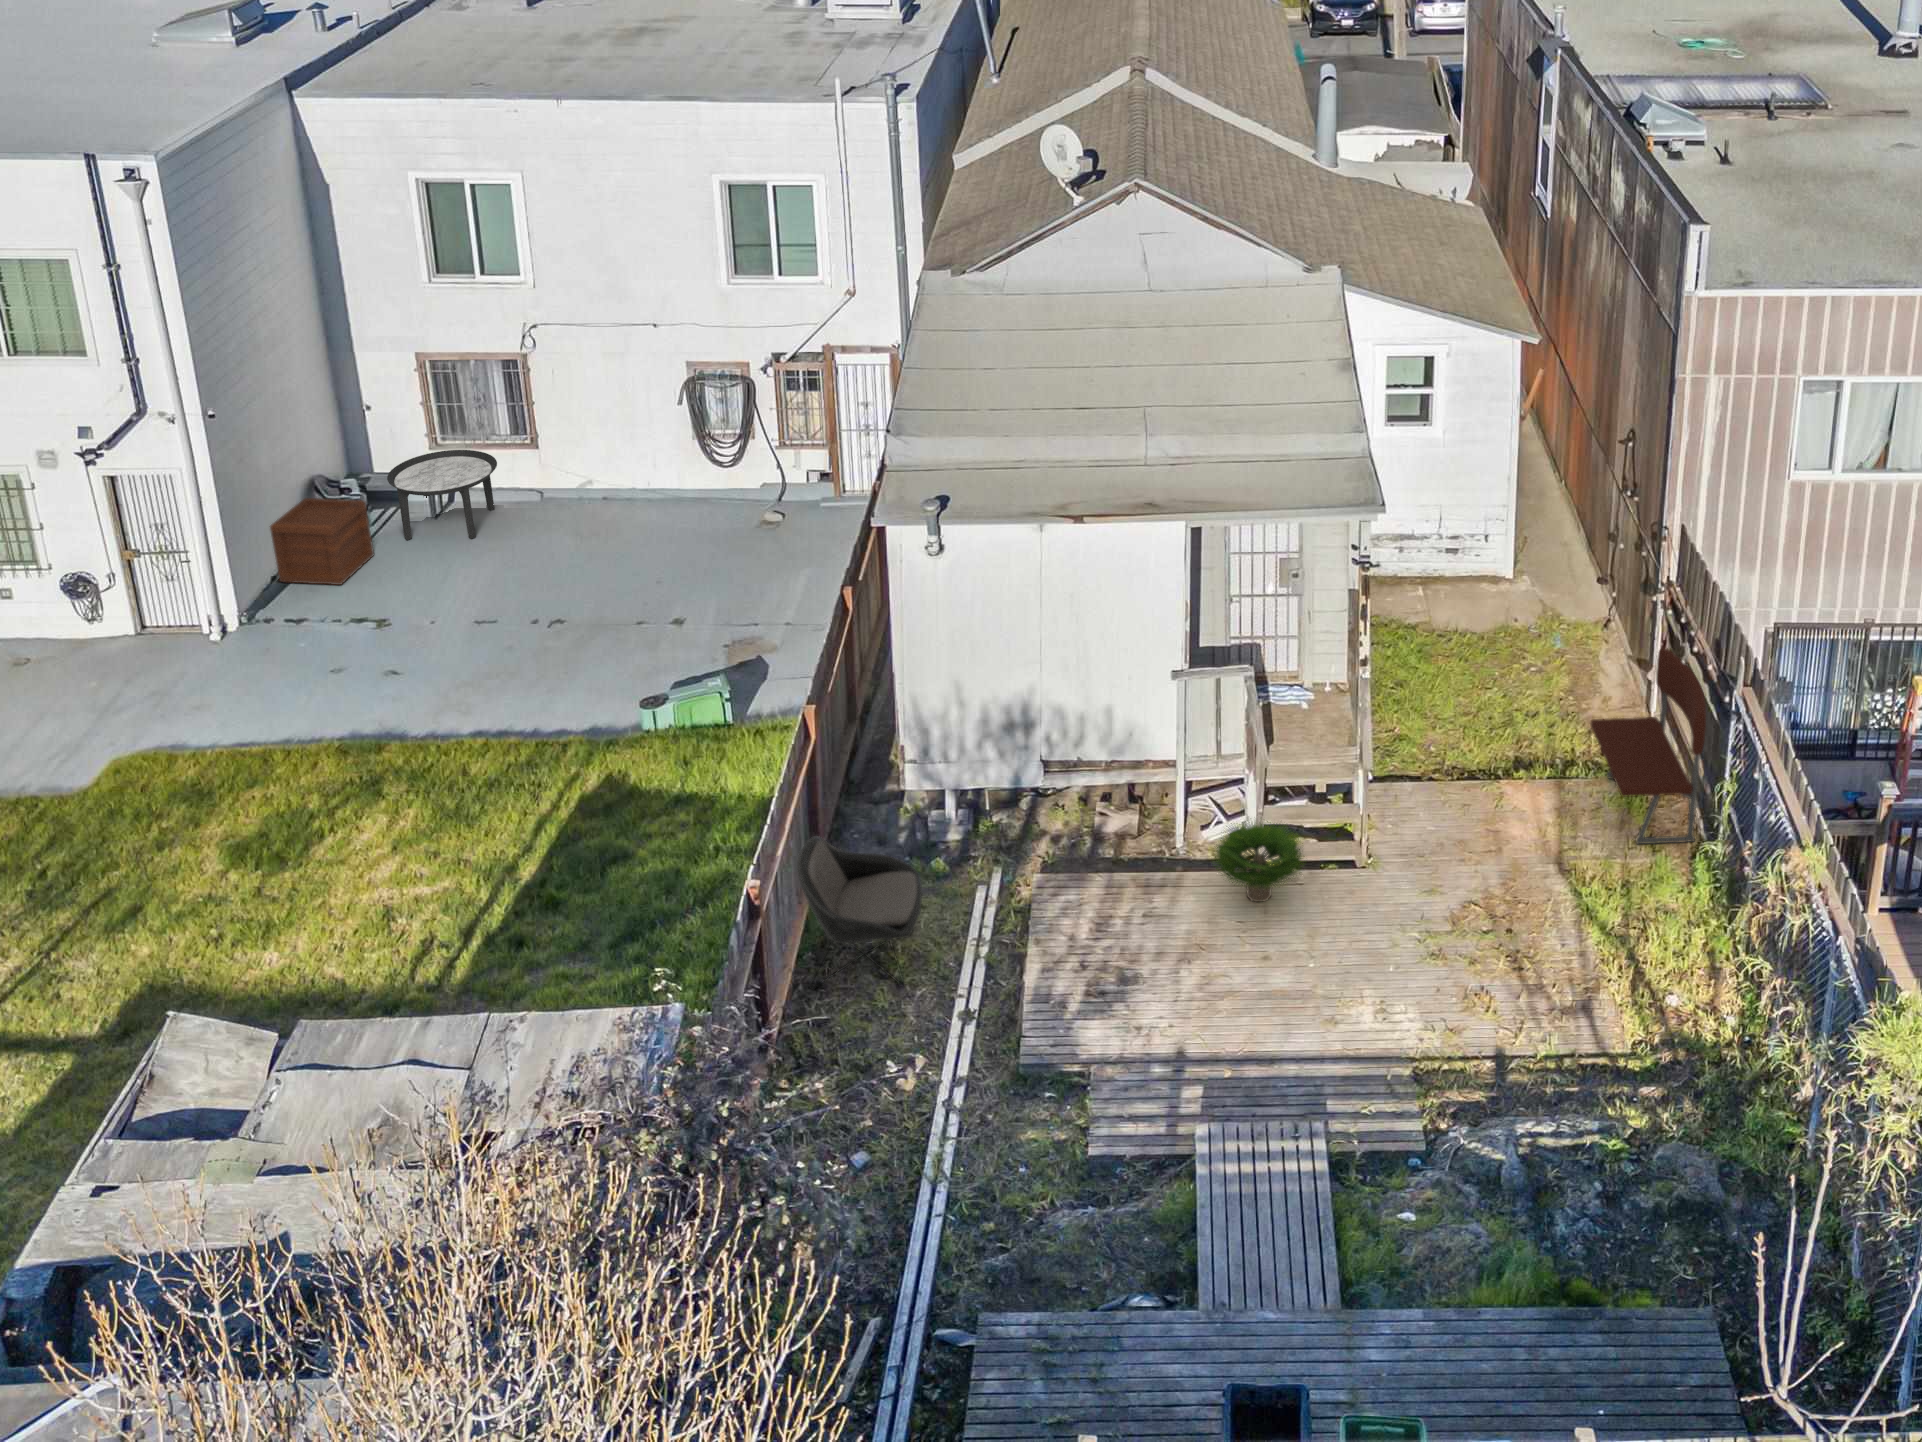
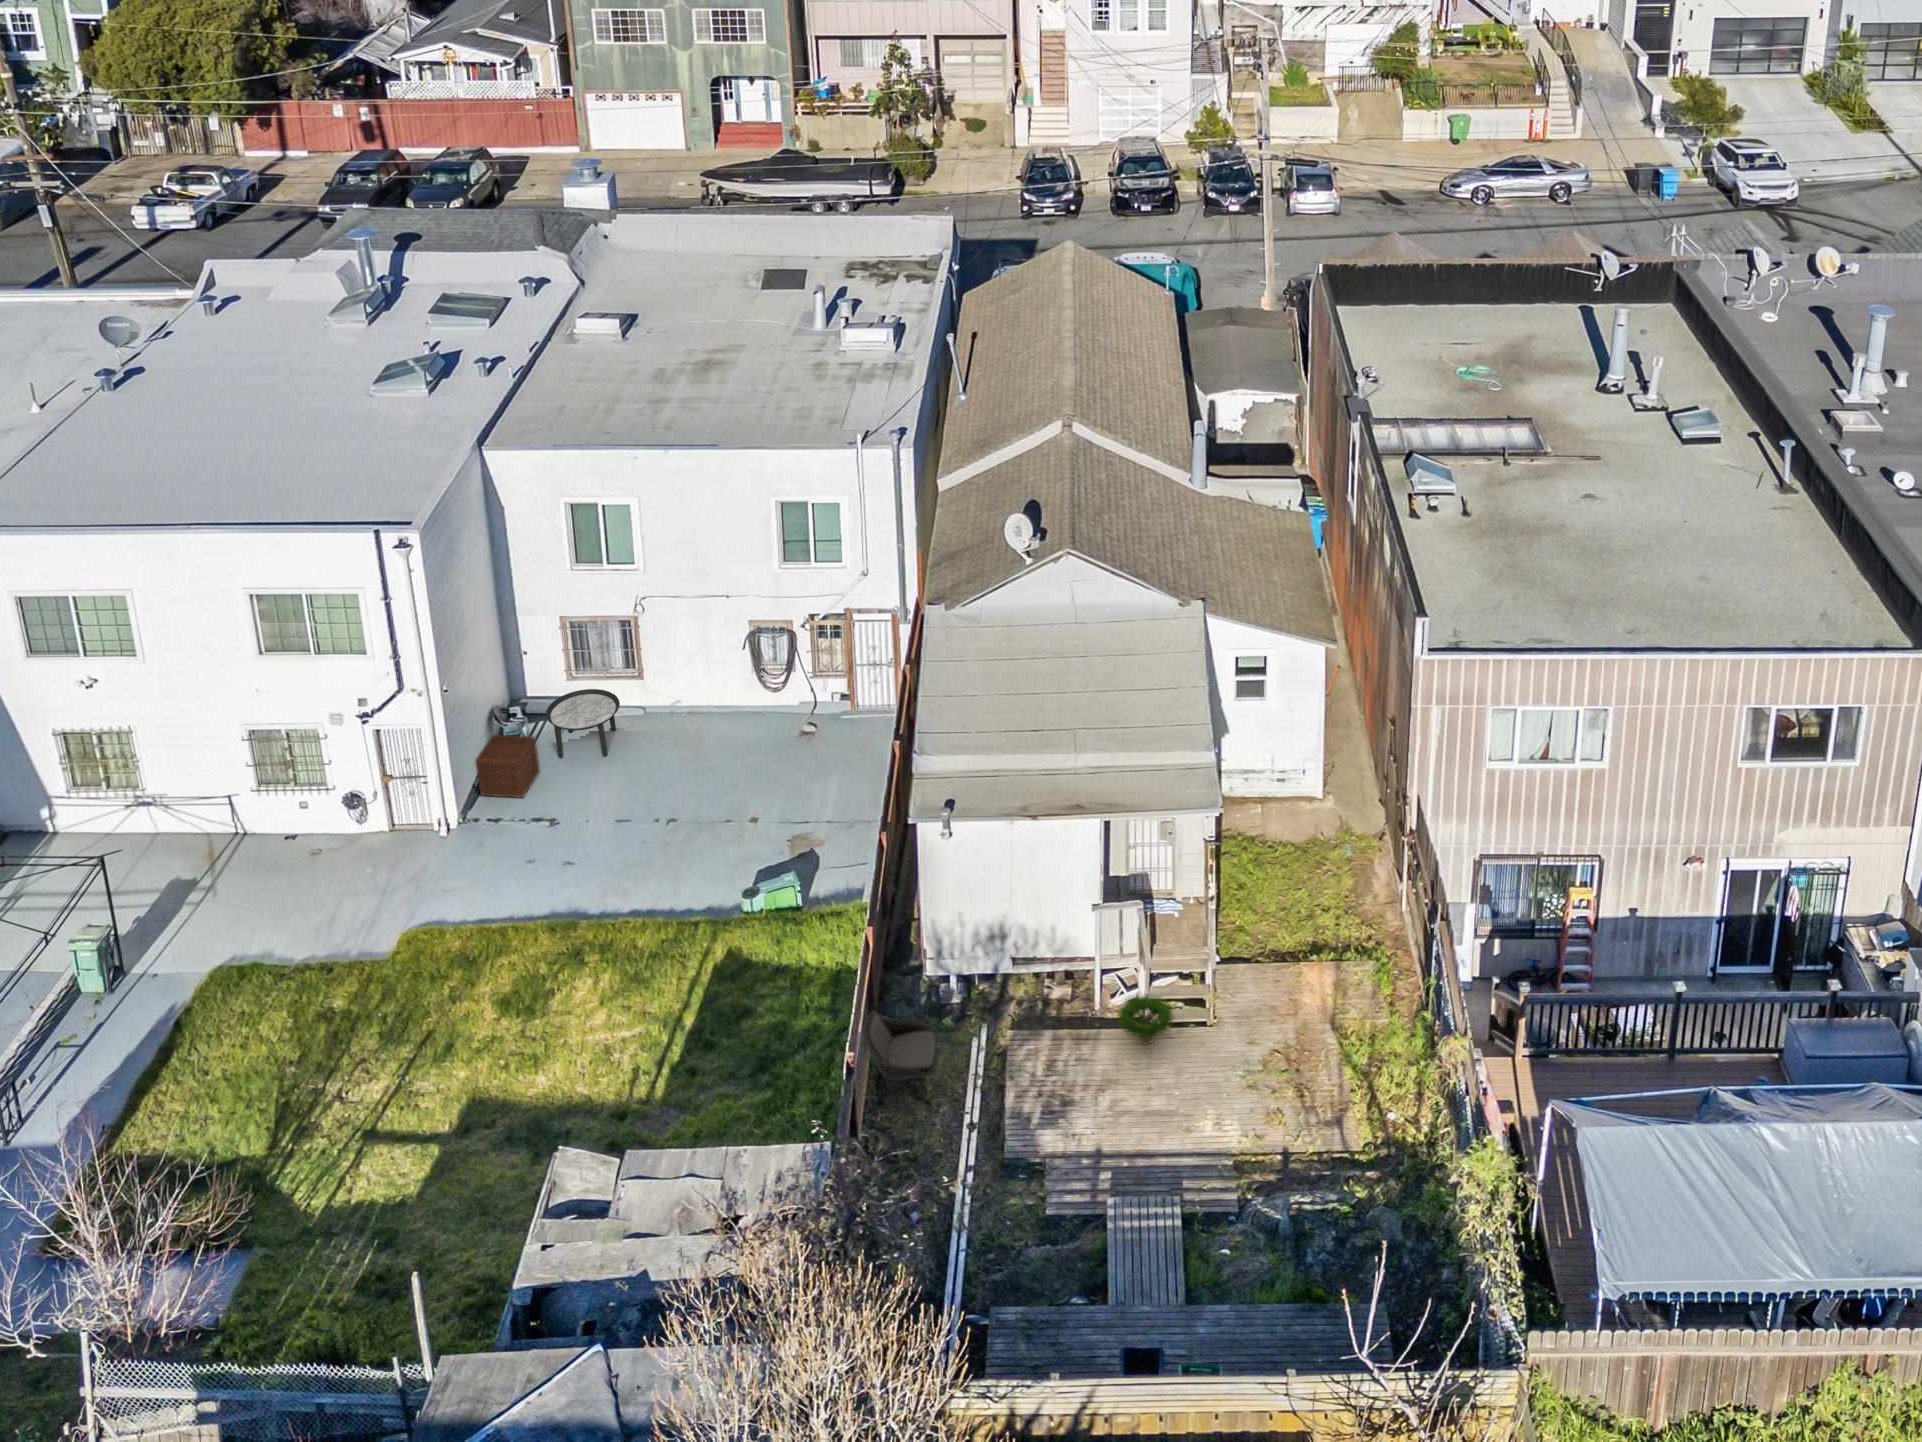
bench: present [1590,648,1706,844] -> none [1361,873,1427,1002]

